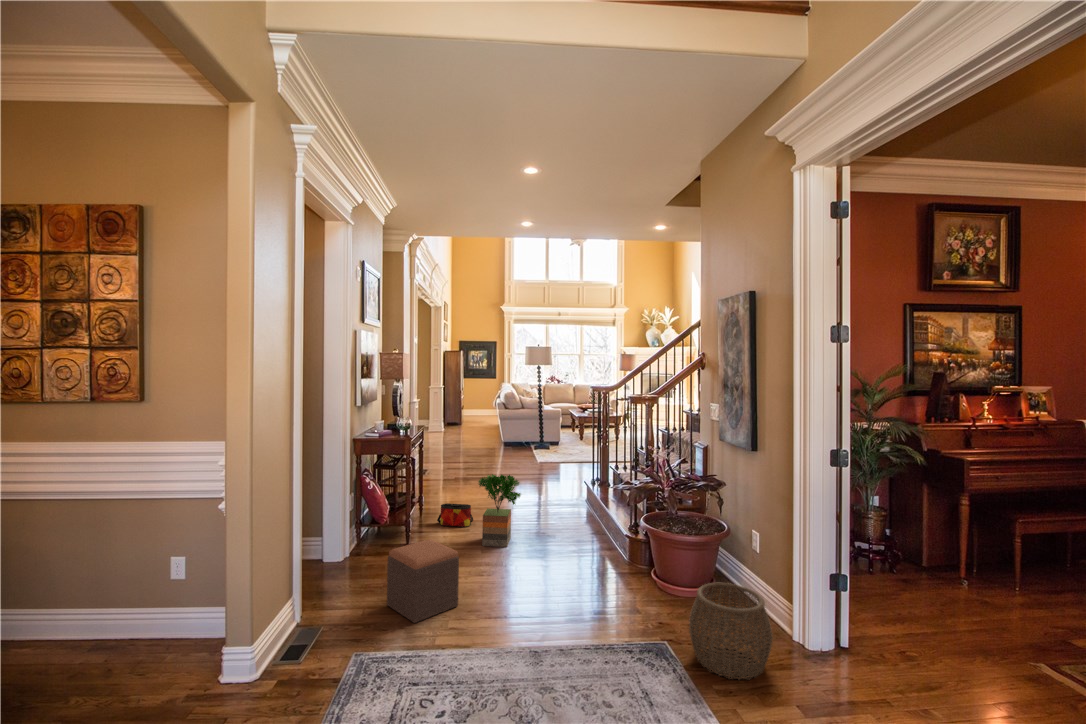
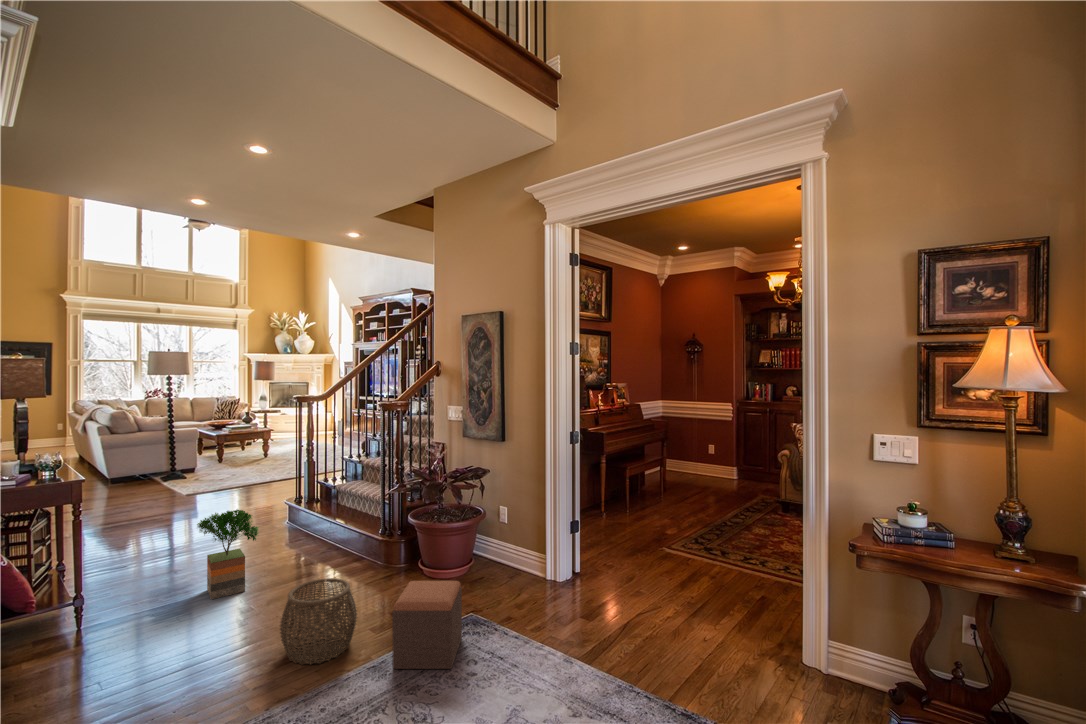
bag: present [437,503,473,527] -> none [112,559,172,595]
footstool: present [387,539,459,623] -> present [392,581,462,669]
woven basket: present [689,583,773,680] -> present [280,578,357,665]

